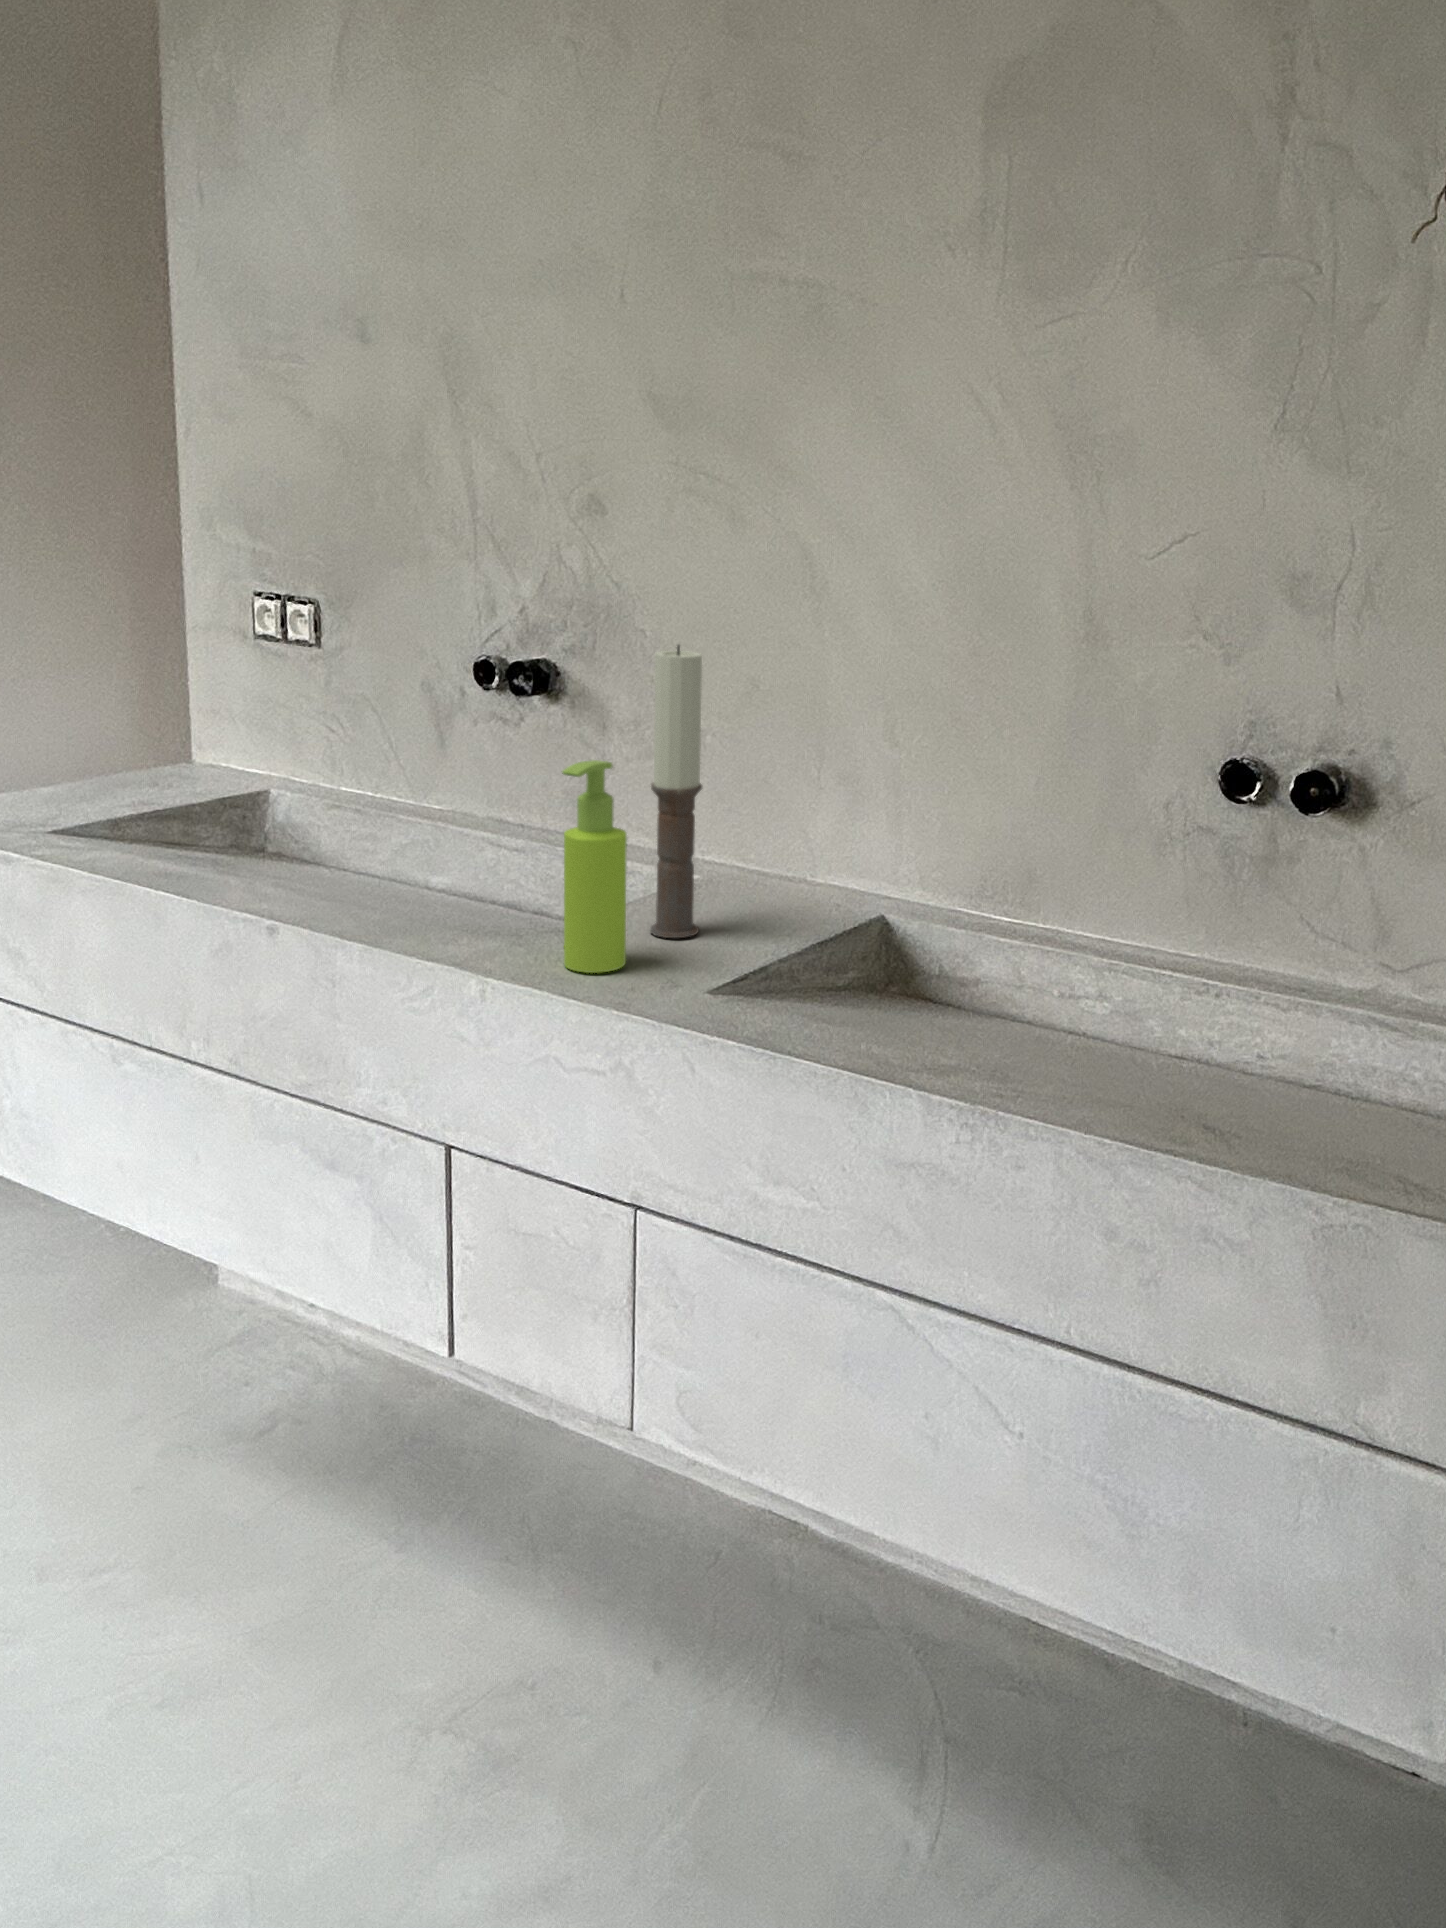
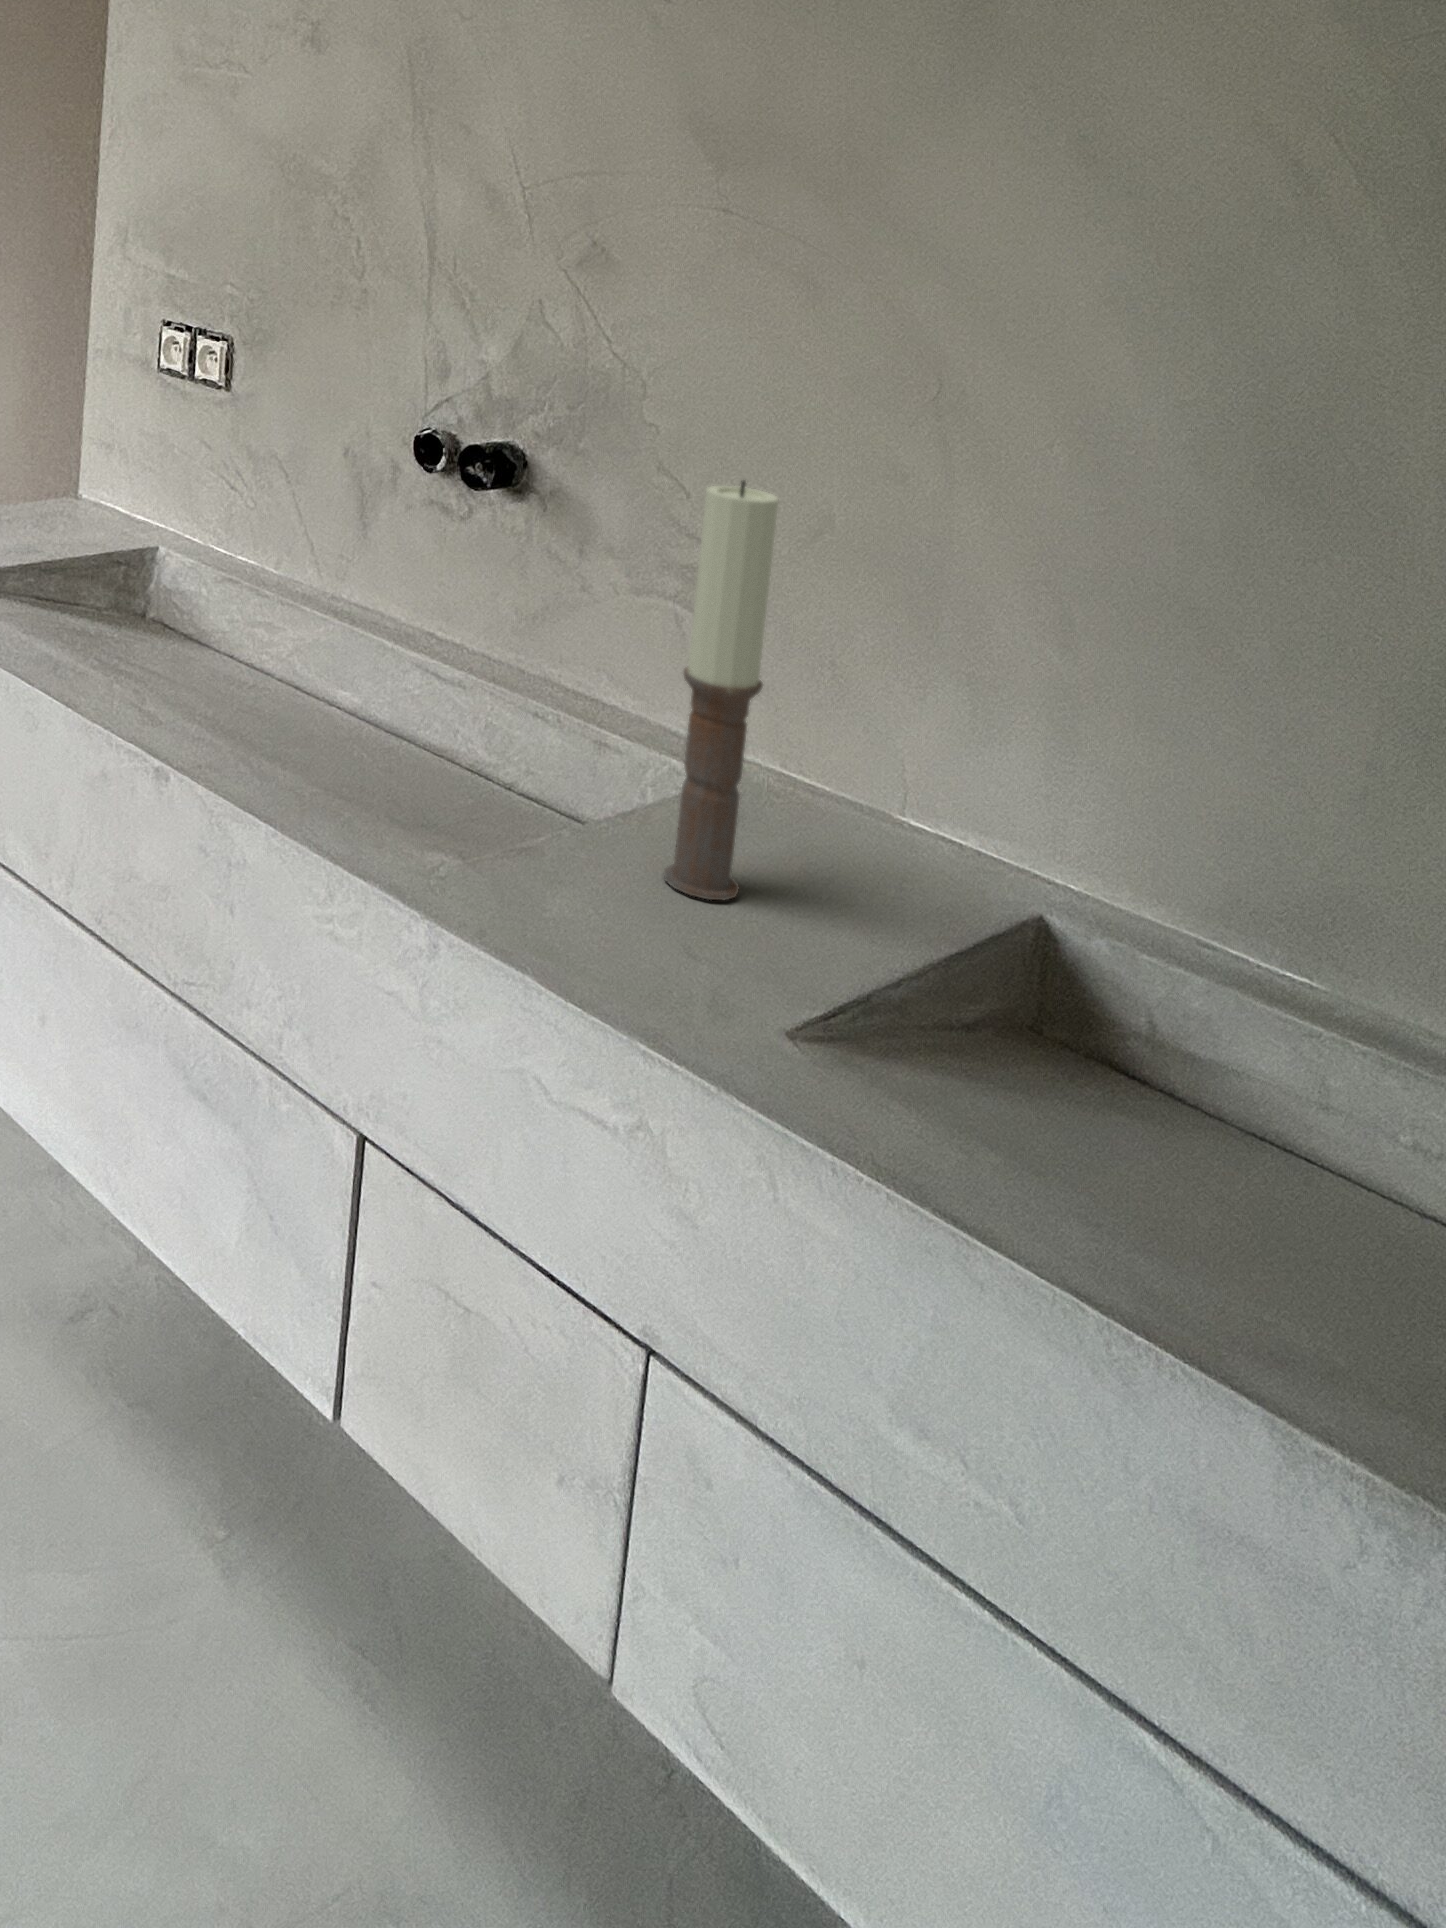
soap dispenser: present [562,760,627,973] -> none [545,640,655,949]

